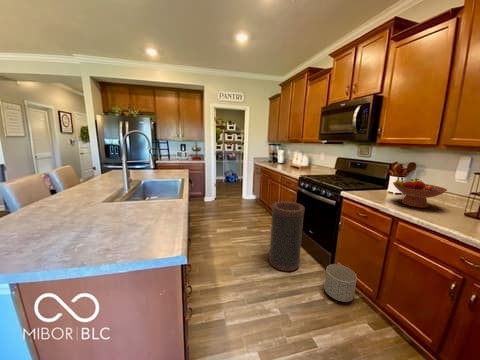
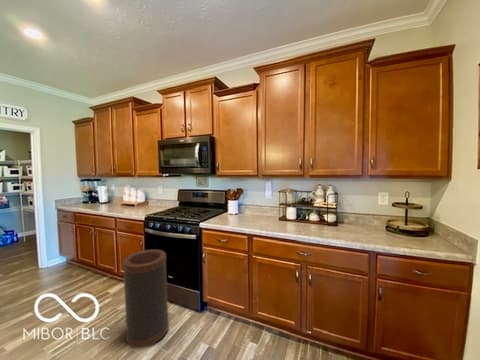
fruit bowl: present [393,177,447,208] -> none [239,201,270,223]
planter: present [324,264,357,302] -> none [203,297,231,338]

